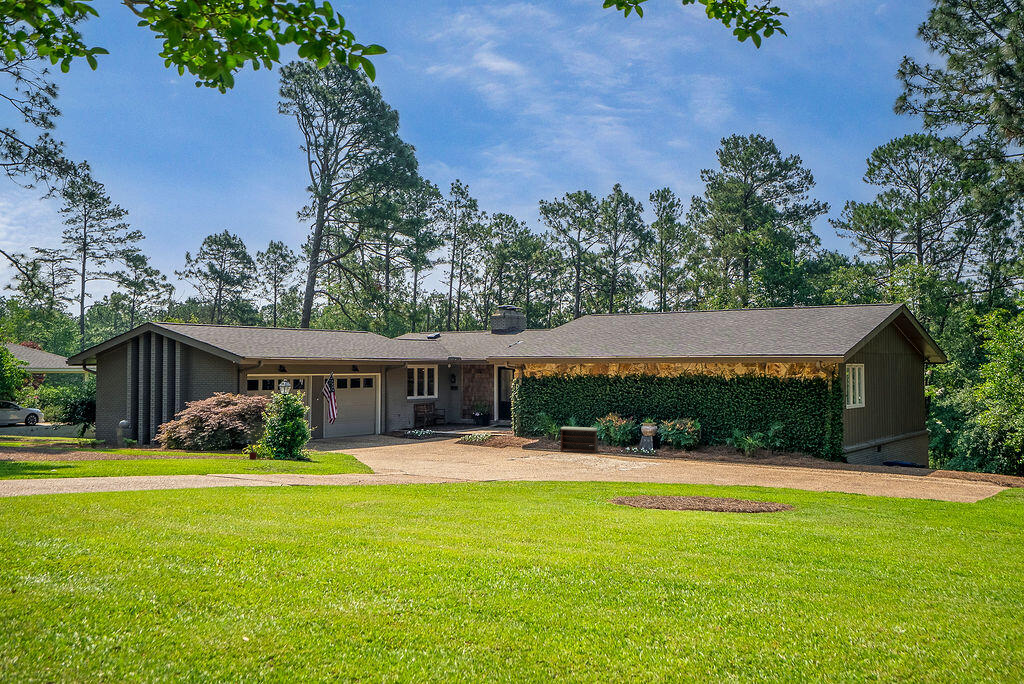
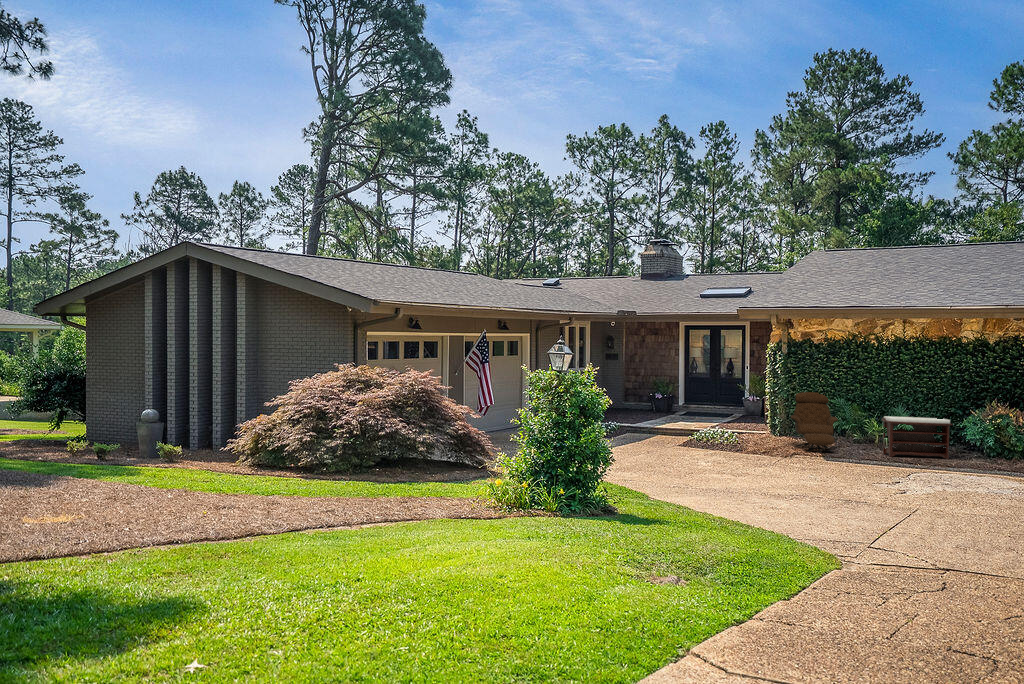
lounge chair: none [515,412,547,450] -> present [791,392,838,453]
potted tree: present [245,422,267,460] -> none [499,435,558,516]

